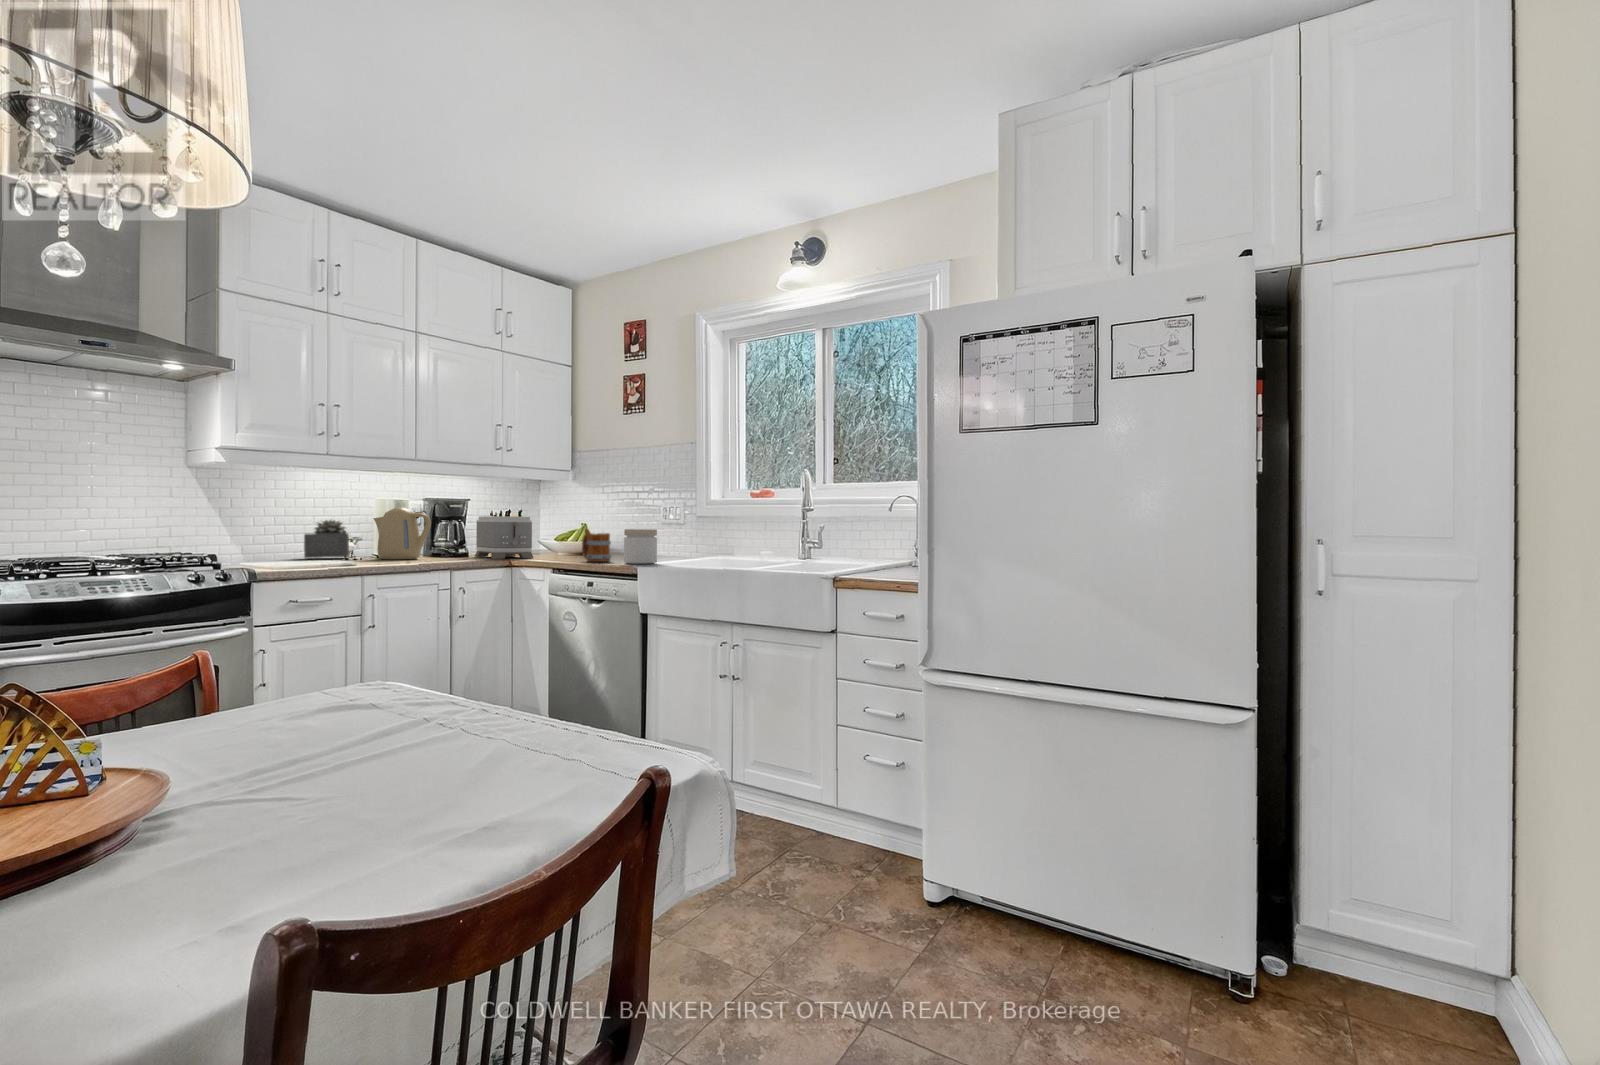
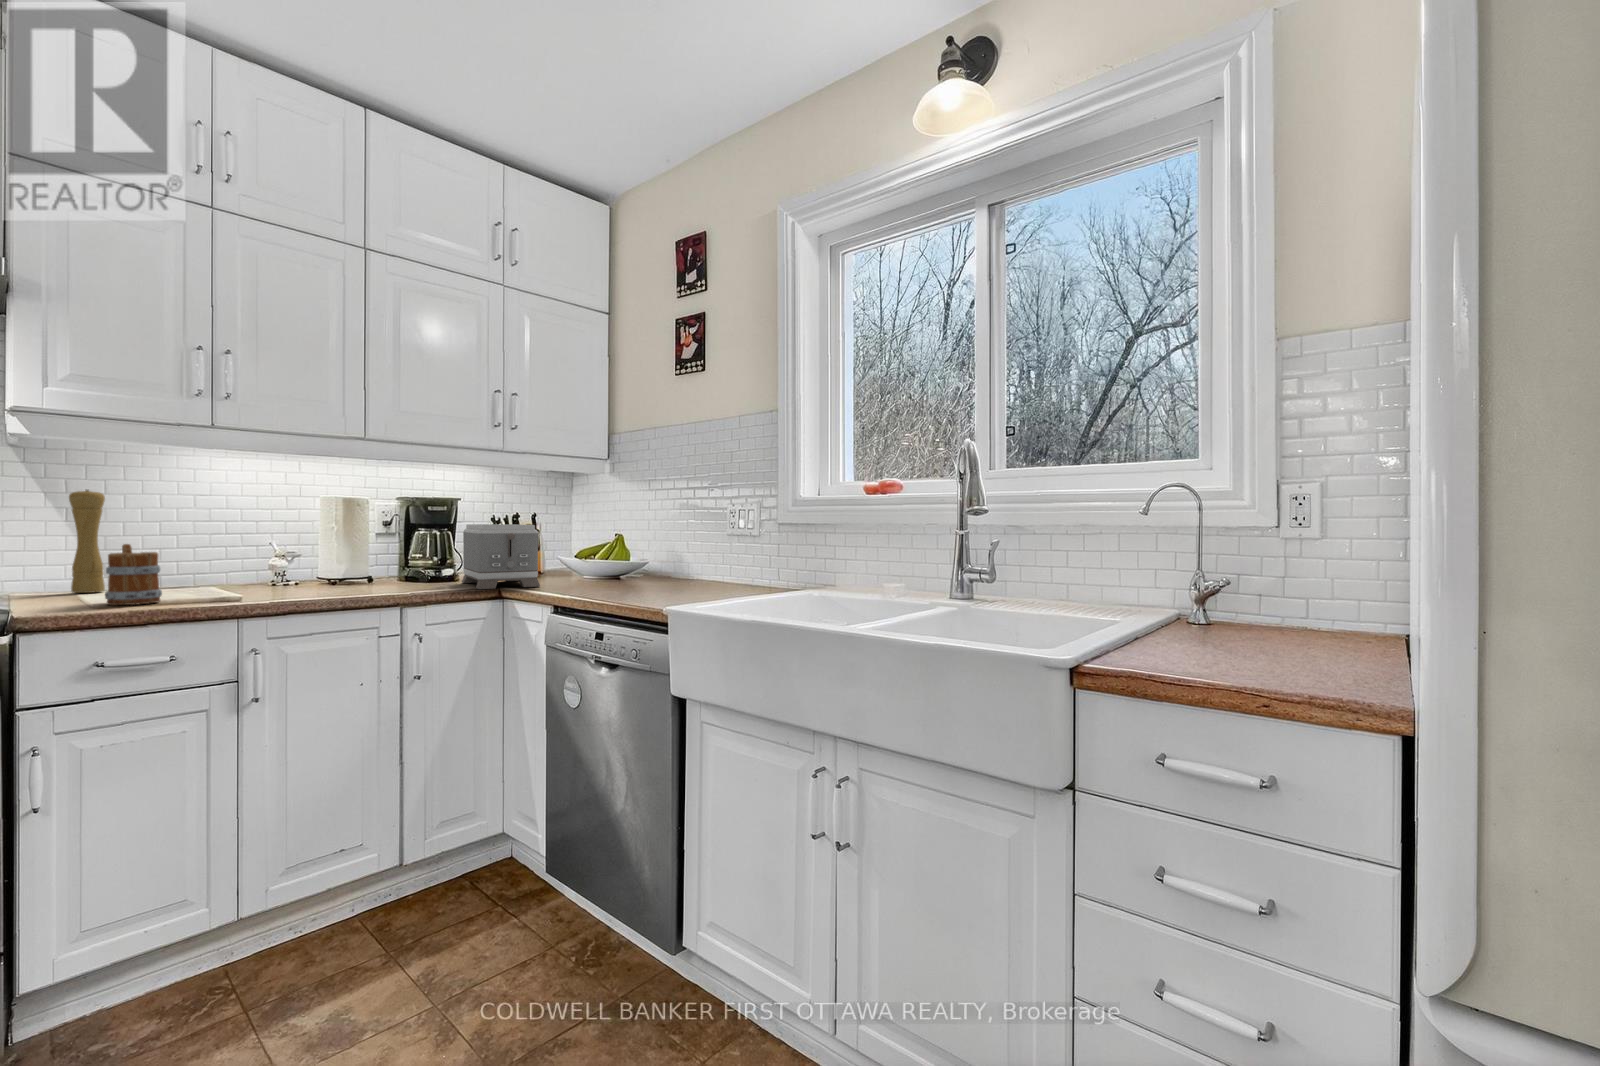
pepper mill: none [218,490,239,559] -> present [69,490,105,593]
kettle: present [373,507,431,559] -> none [300,512,385,592]
succulent plant: present [304,520,349,558] -> none [196,531,274,591]
mug: present [582,529,611,562] -> present [105,544,162,605]
jar: present [624,529,657,564] -> none [666,546,719,605]

